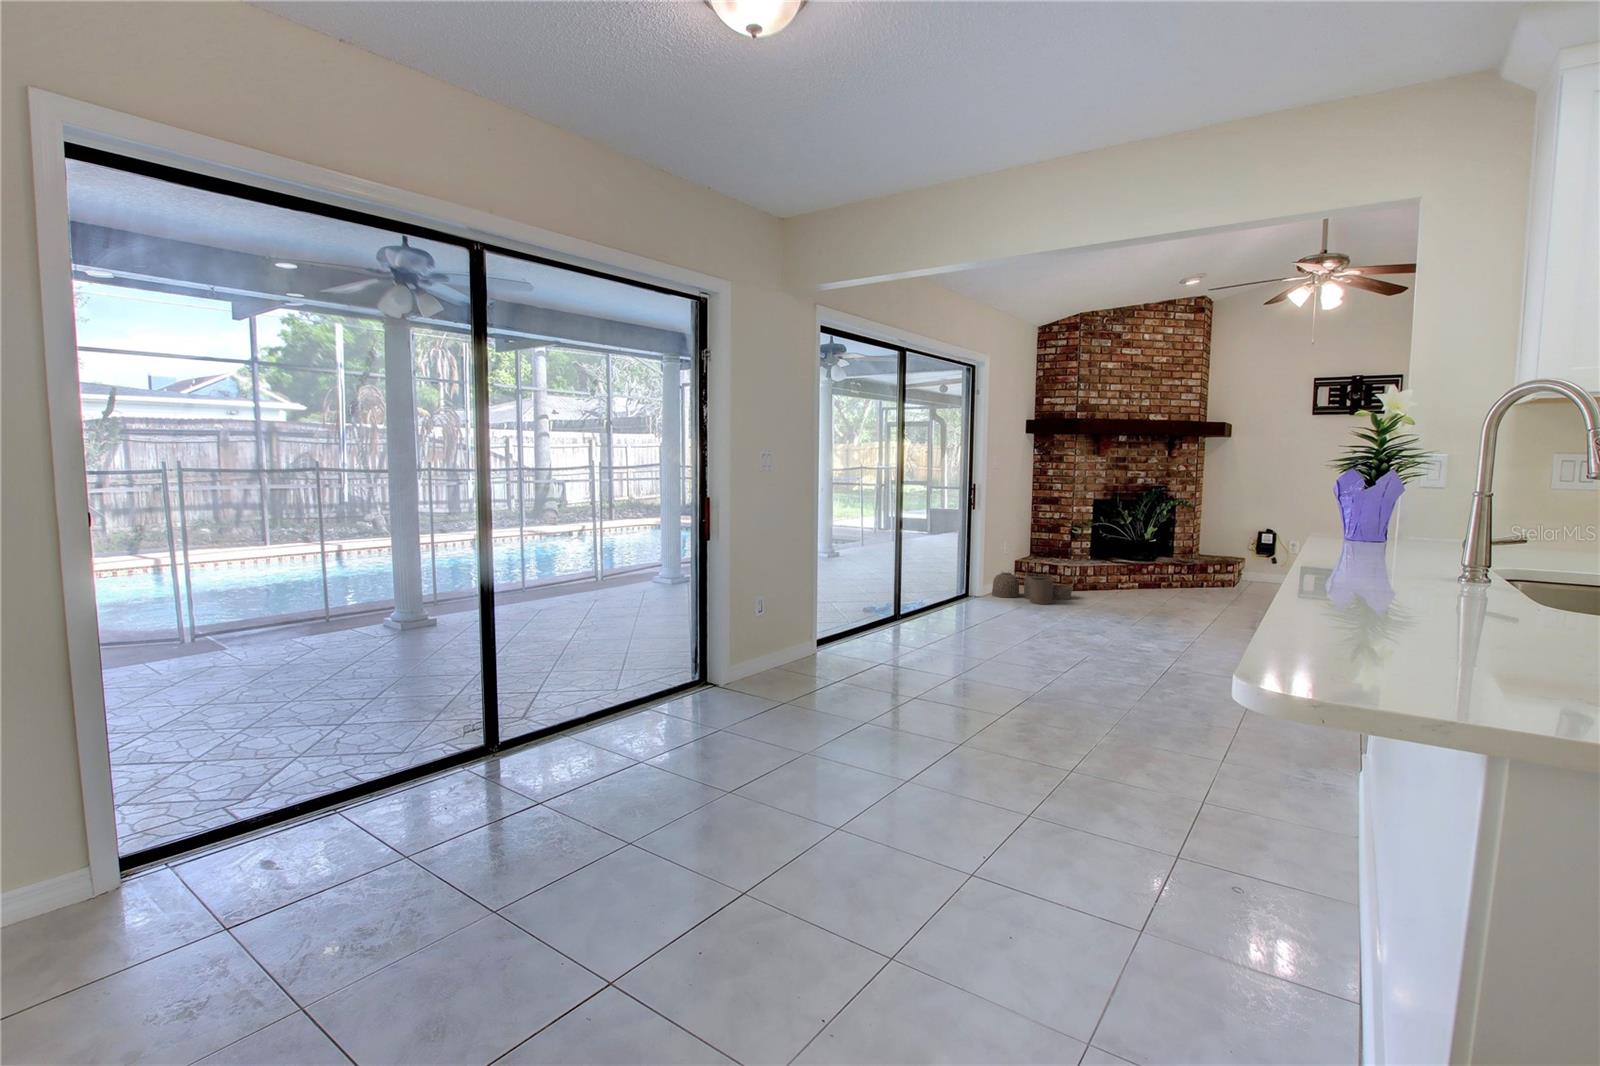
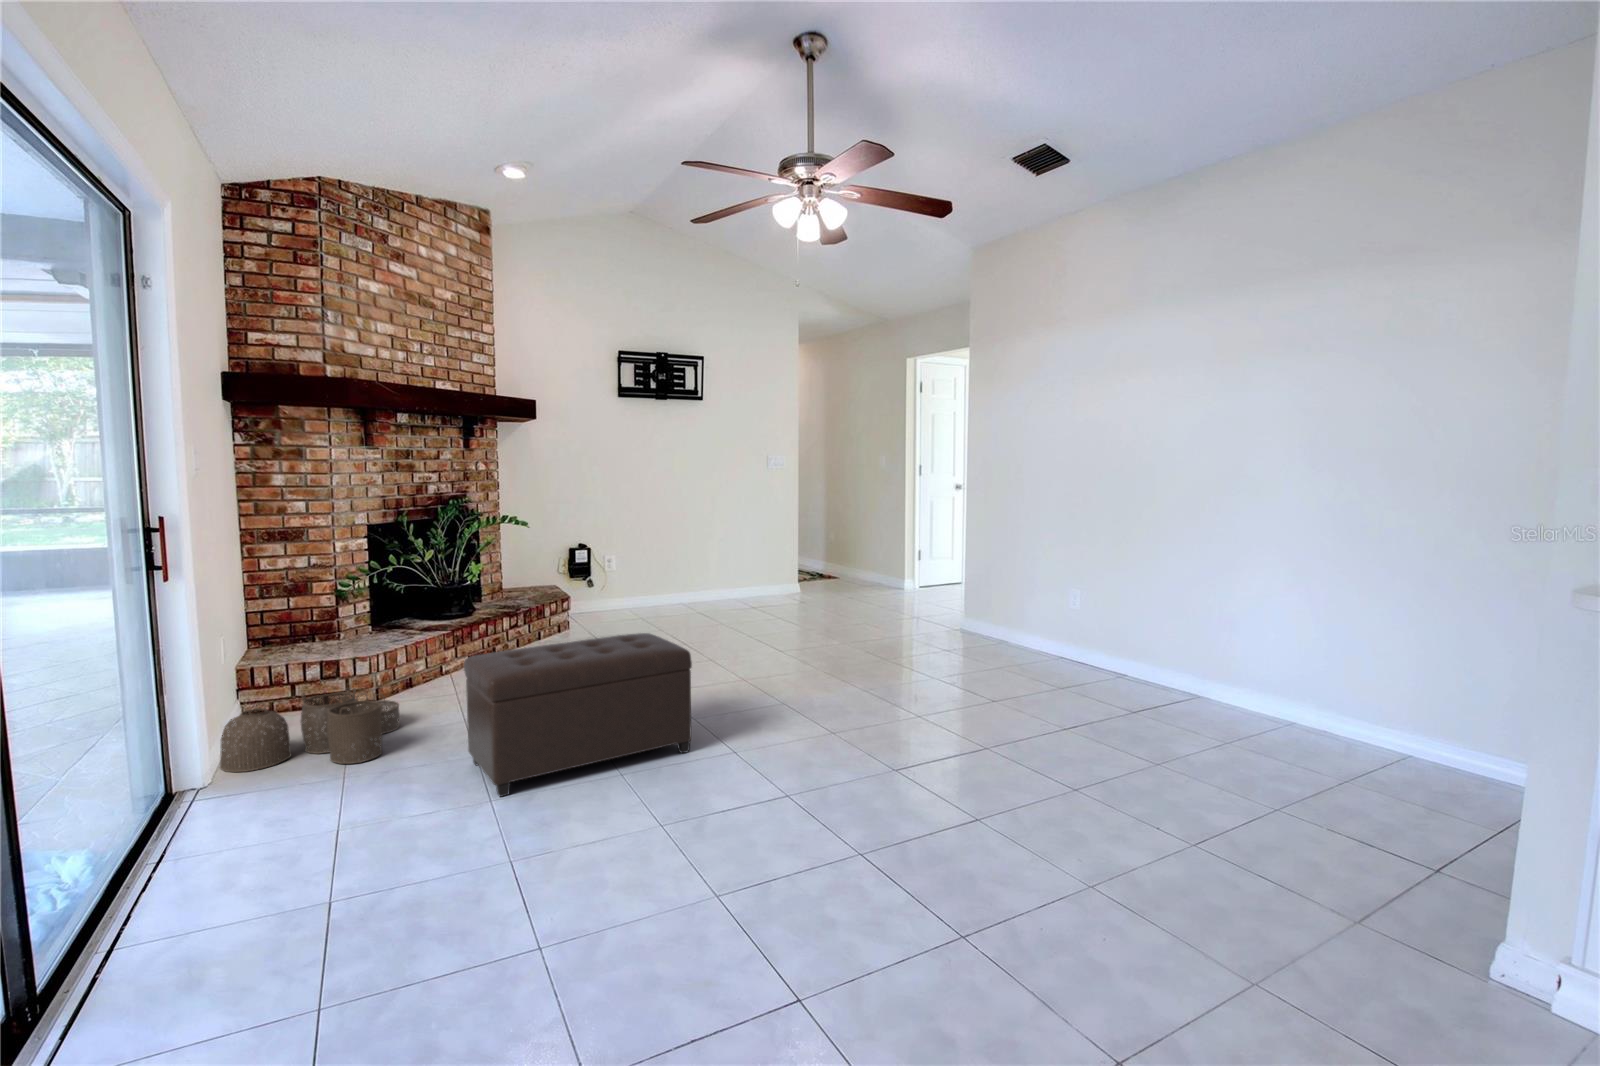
ottoman: none [1074,560,1199,636] -> present [464,633,692,797]

